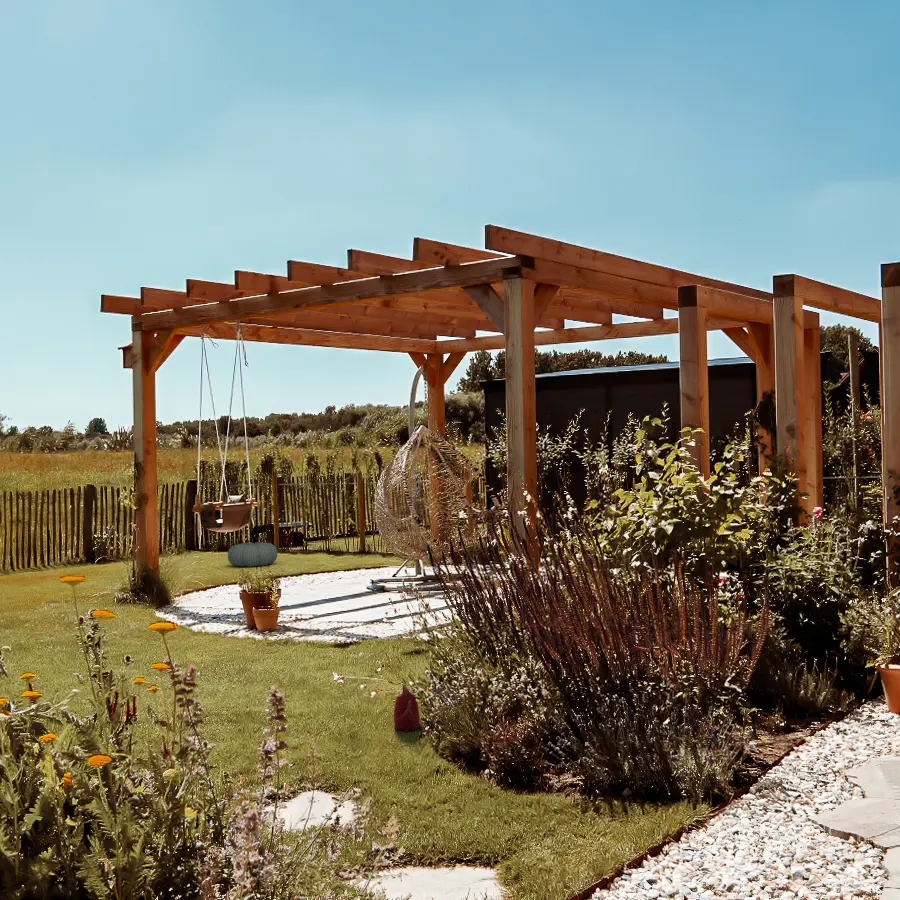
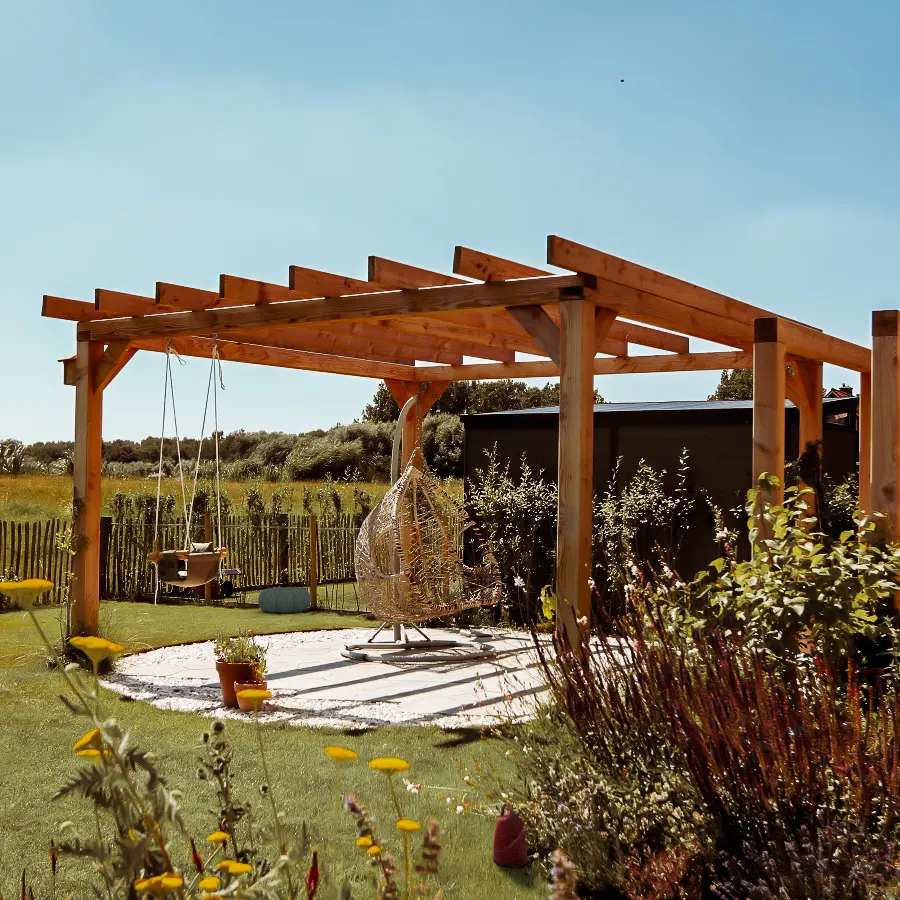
pouf: present [228,542,277,567] -> present [258,587,311,613]

